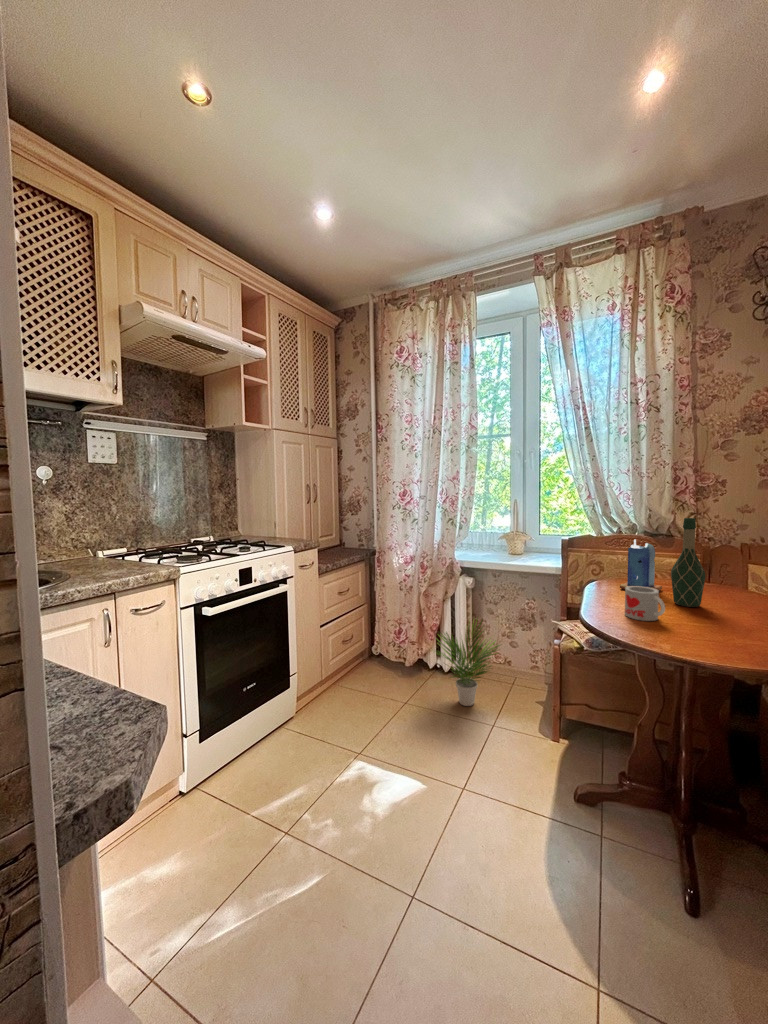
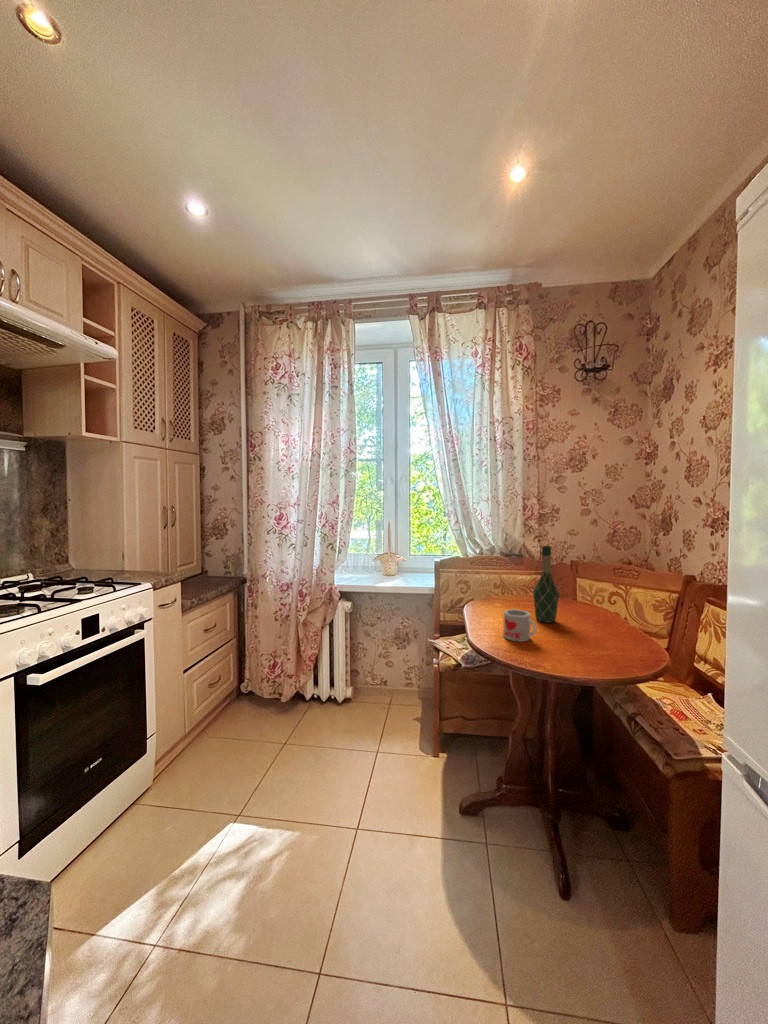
candle: present [620,540,662,591] -> none [491,563,523,612]
potted plant: present [439,620,500,706] -> none [309,641,383,735]

